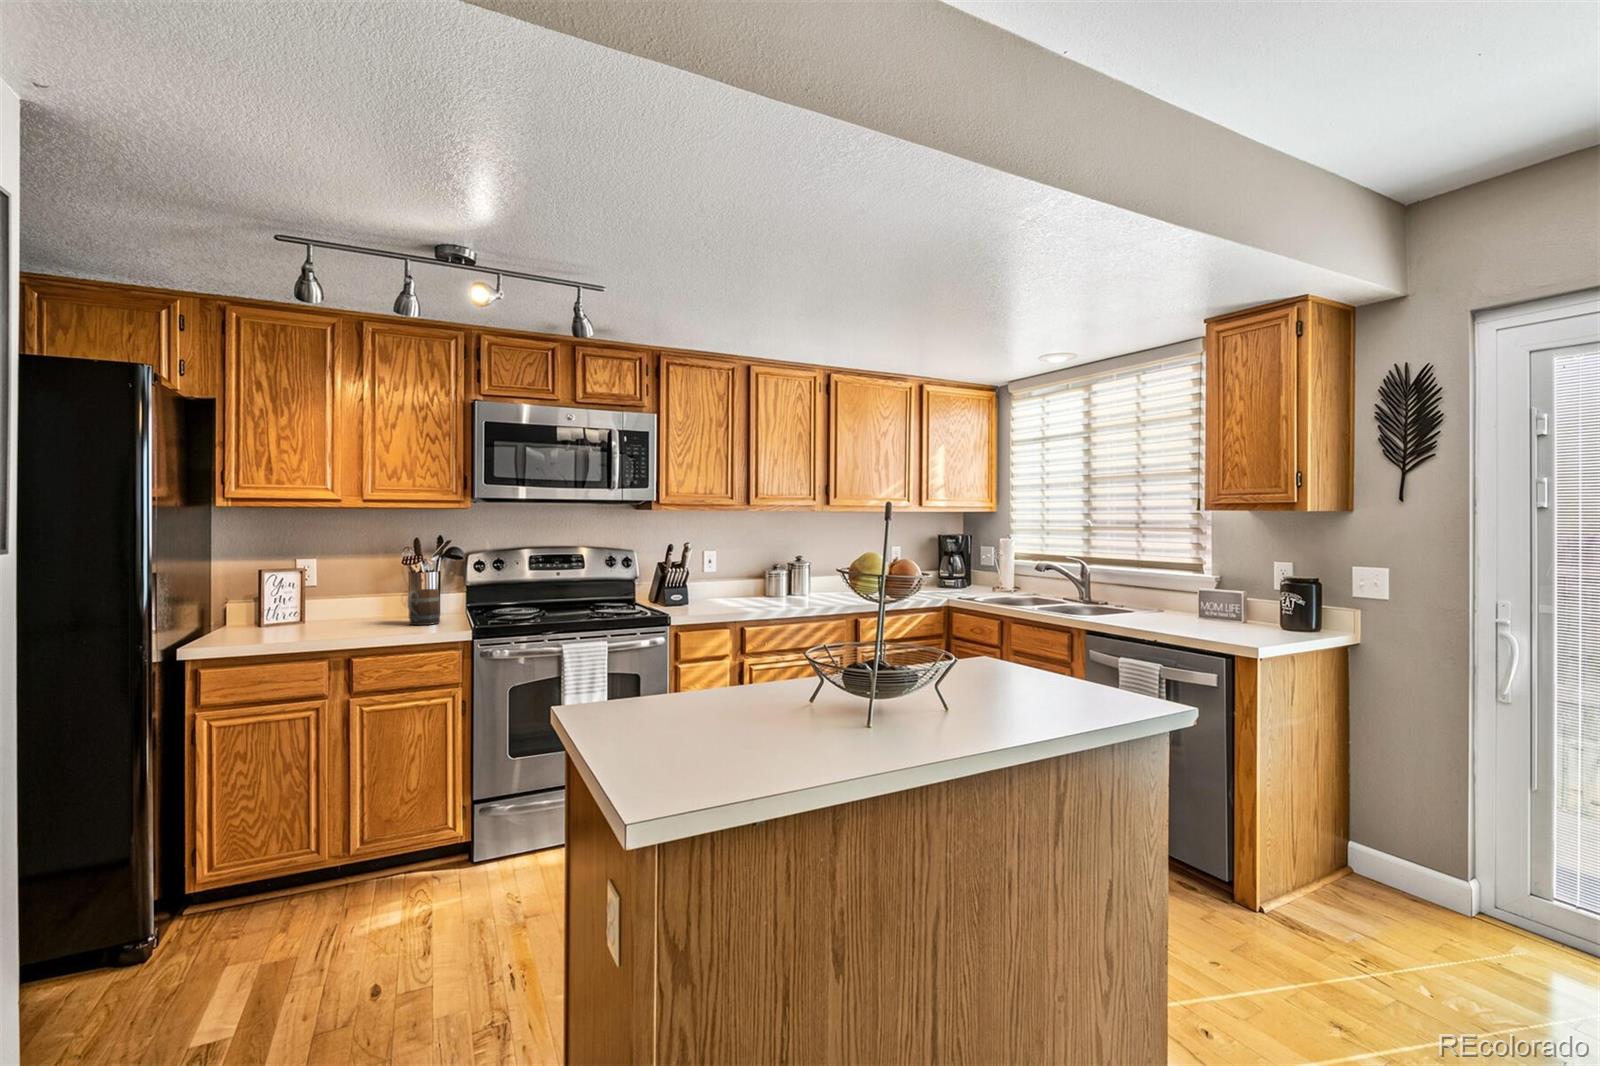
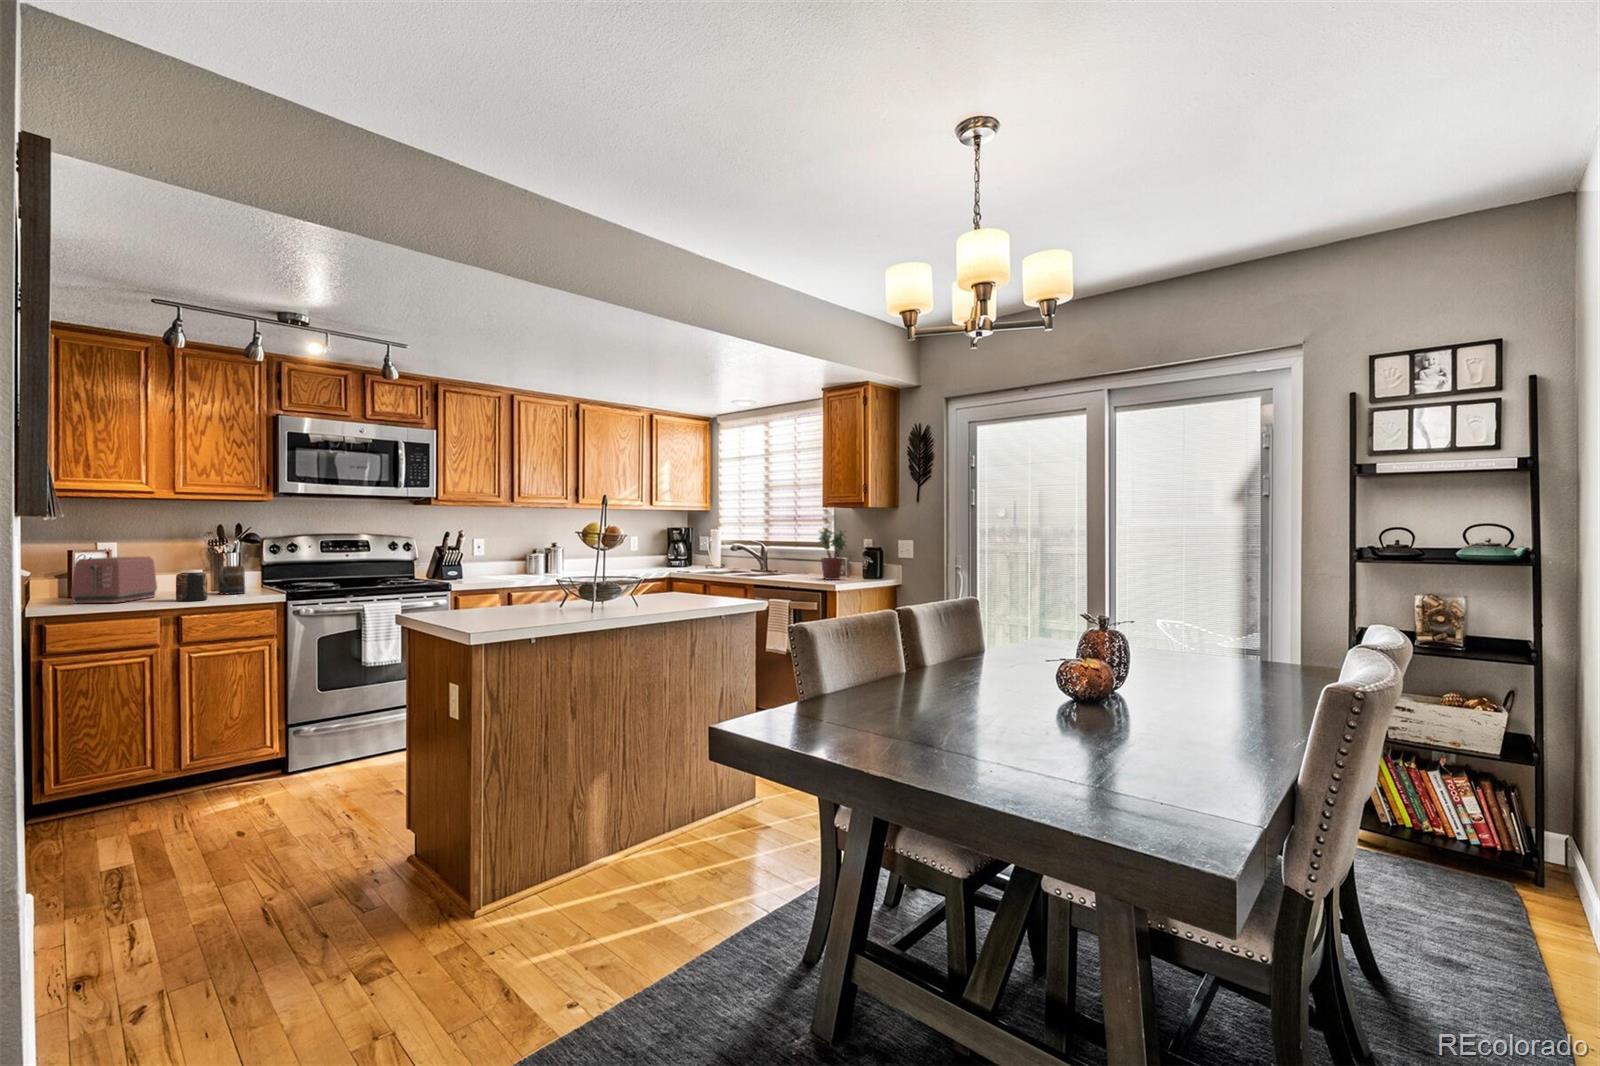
potted plant: none [1194,542,1252,626] -> present [819,528,846,580]
toaster: none [241,579,343,639] -> present [71,557,157,603]
jar: none [352,597,387,638] -> present [176,569,207,601]

